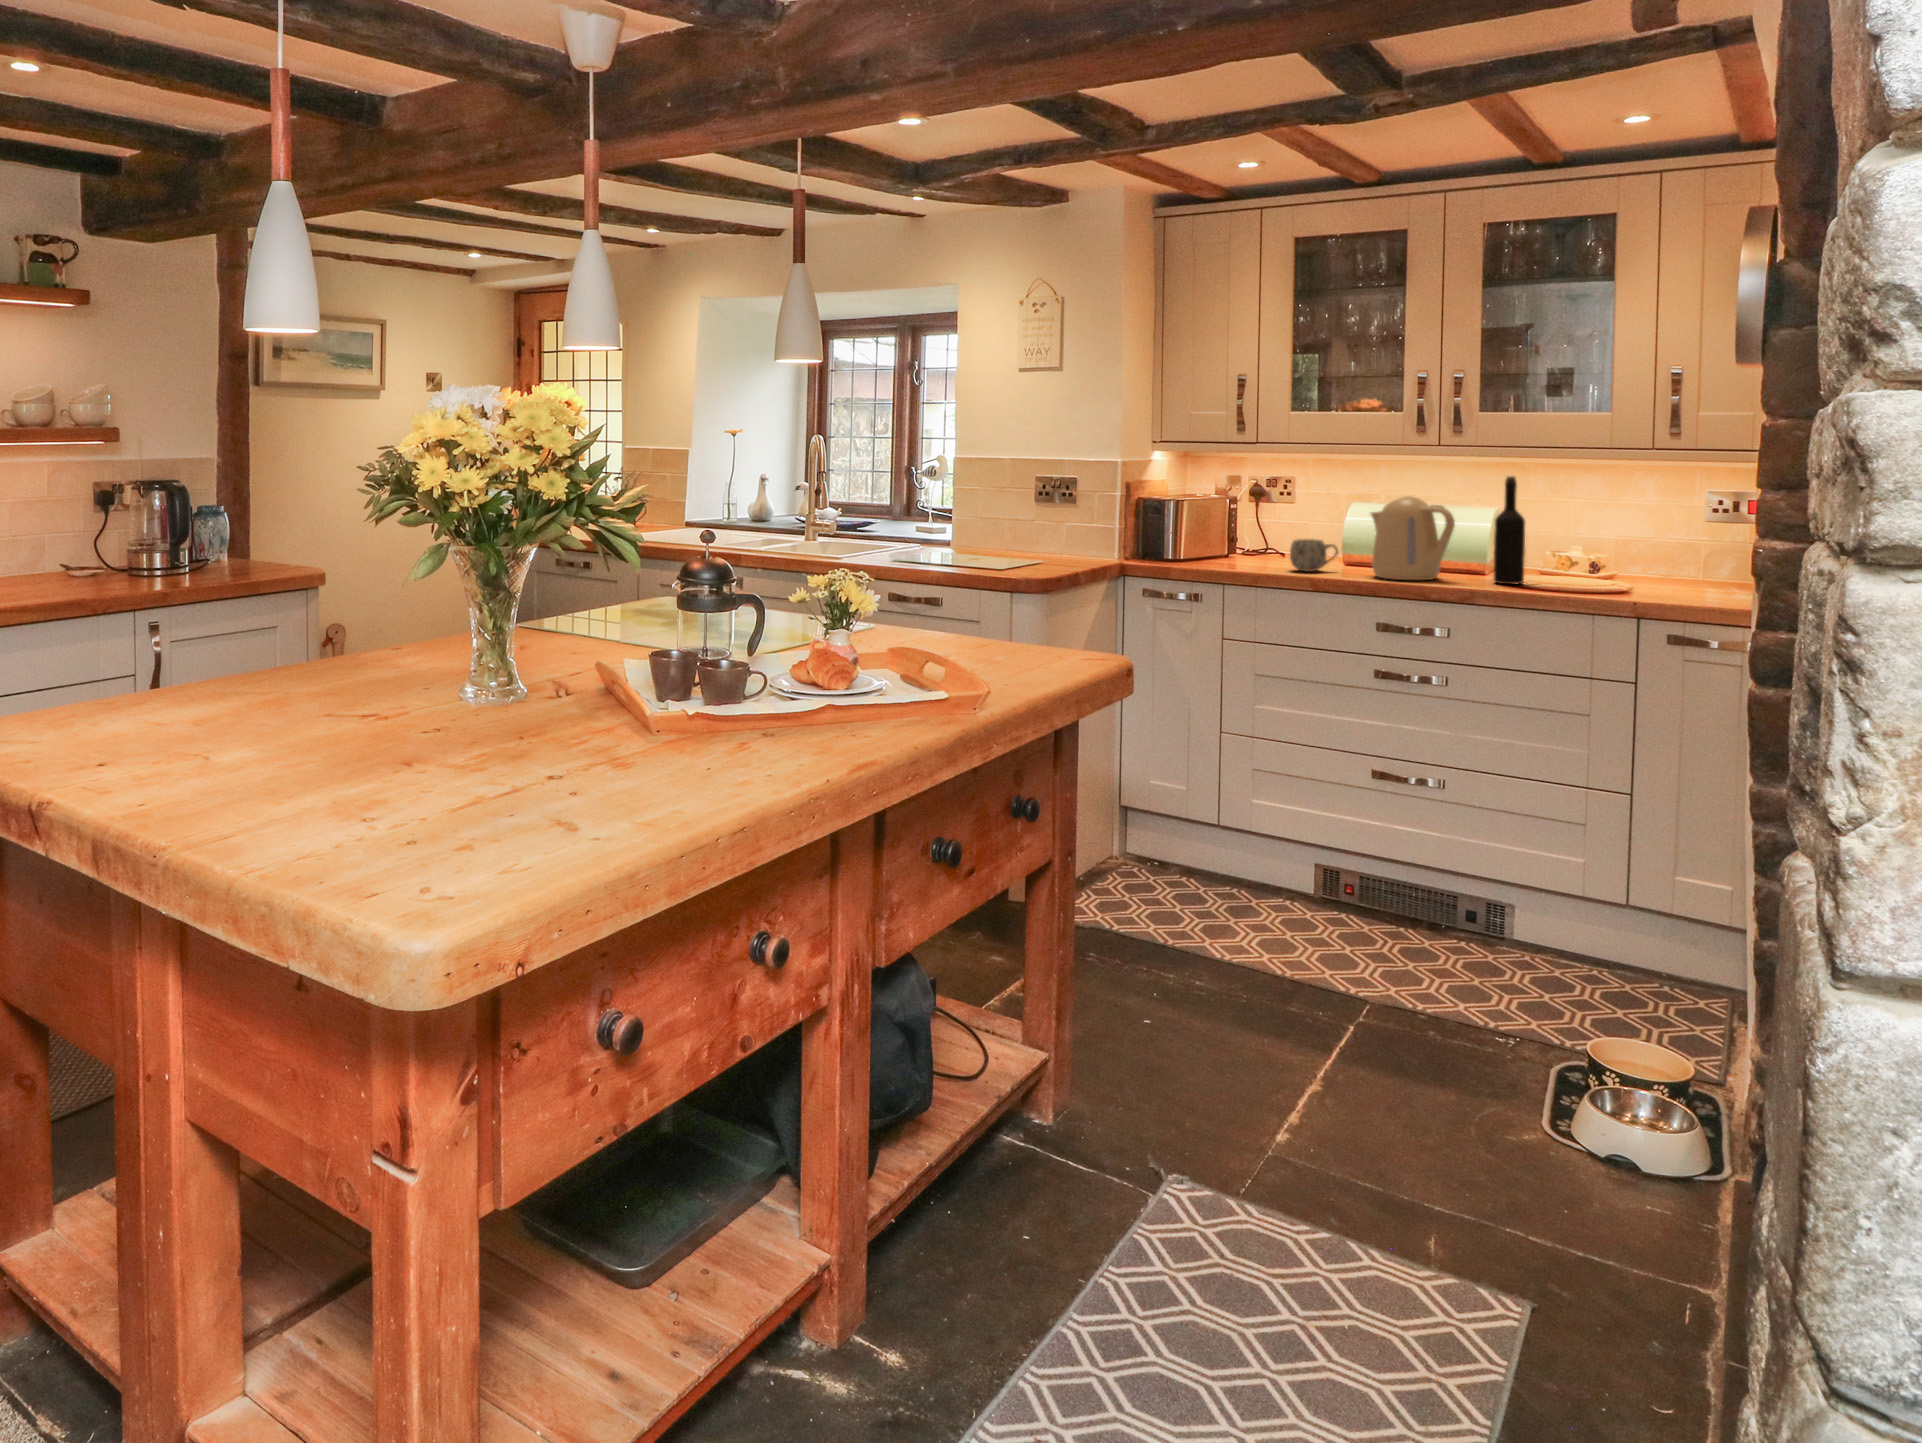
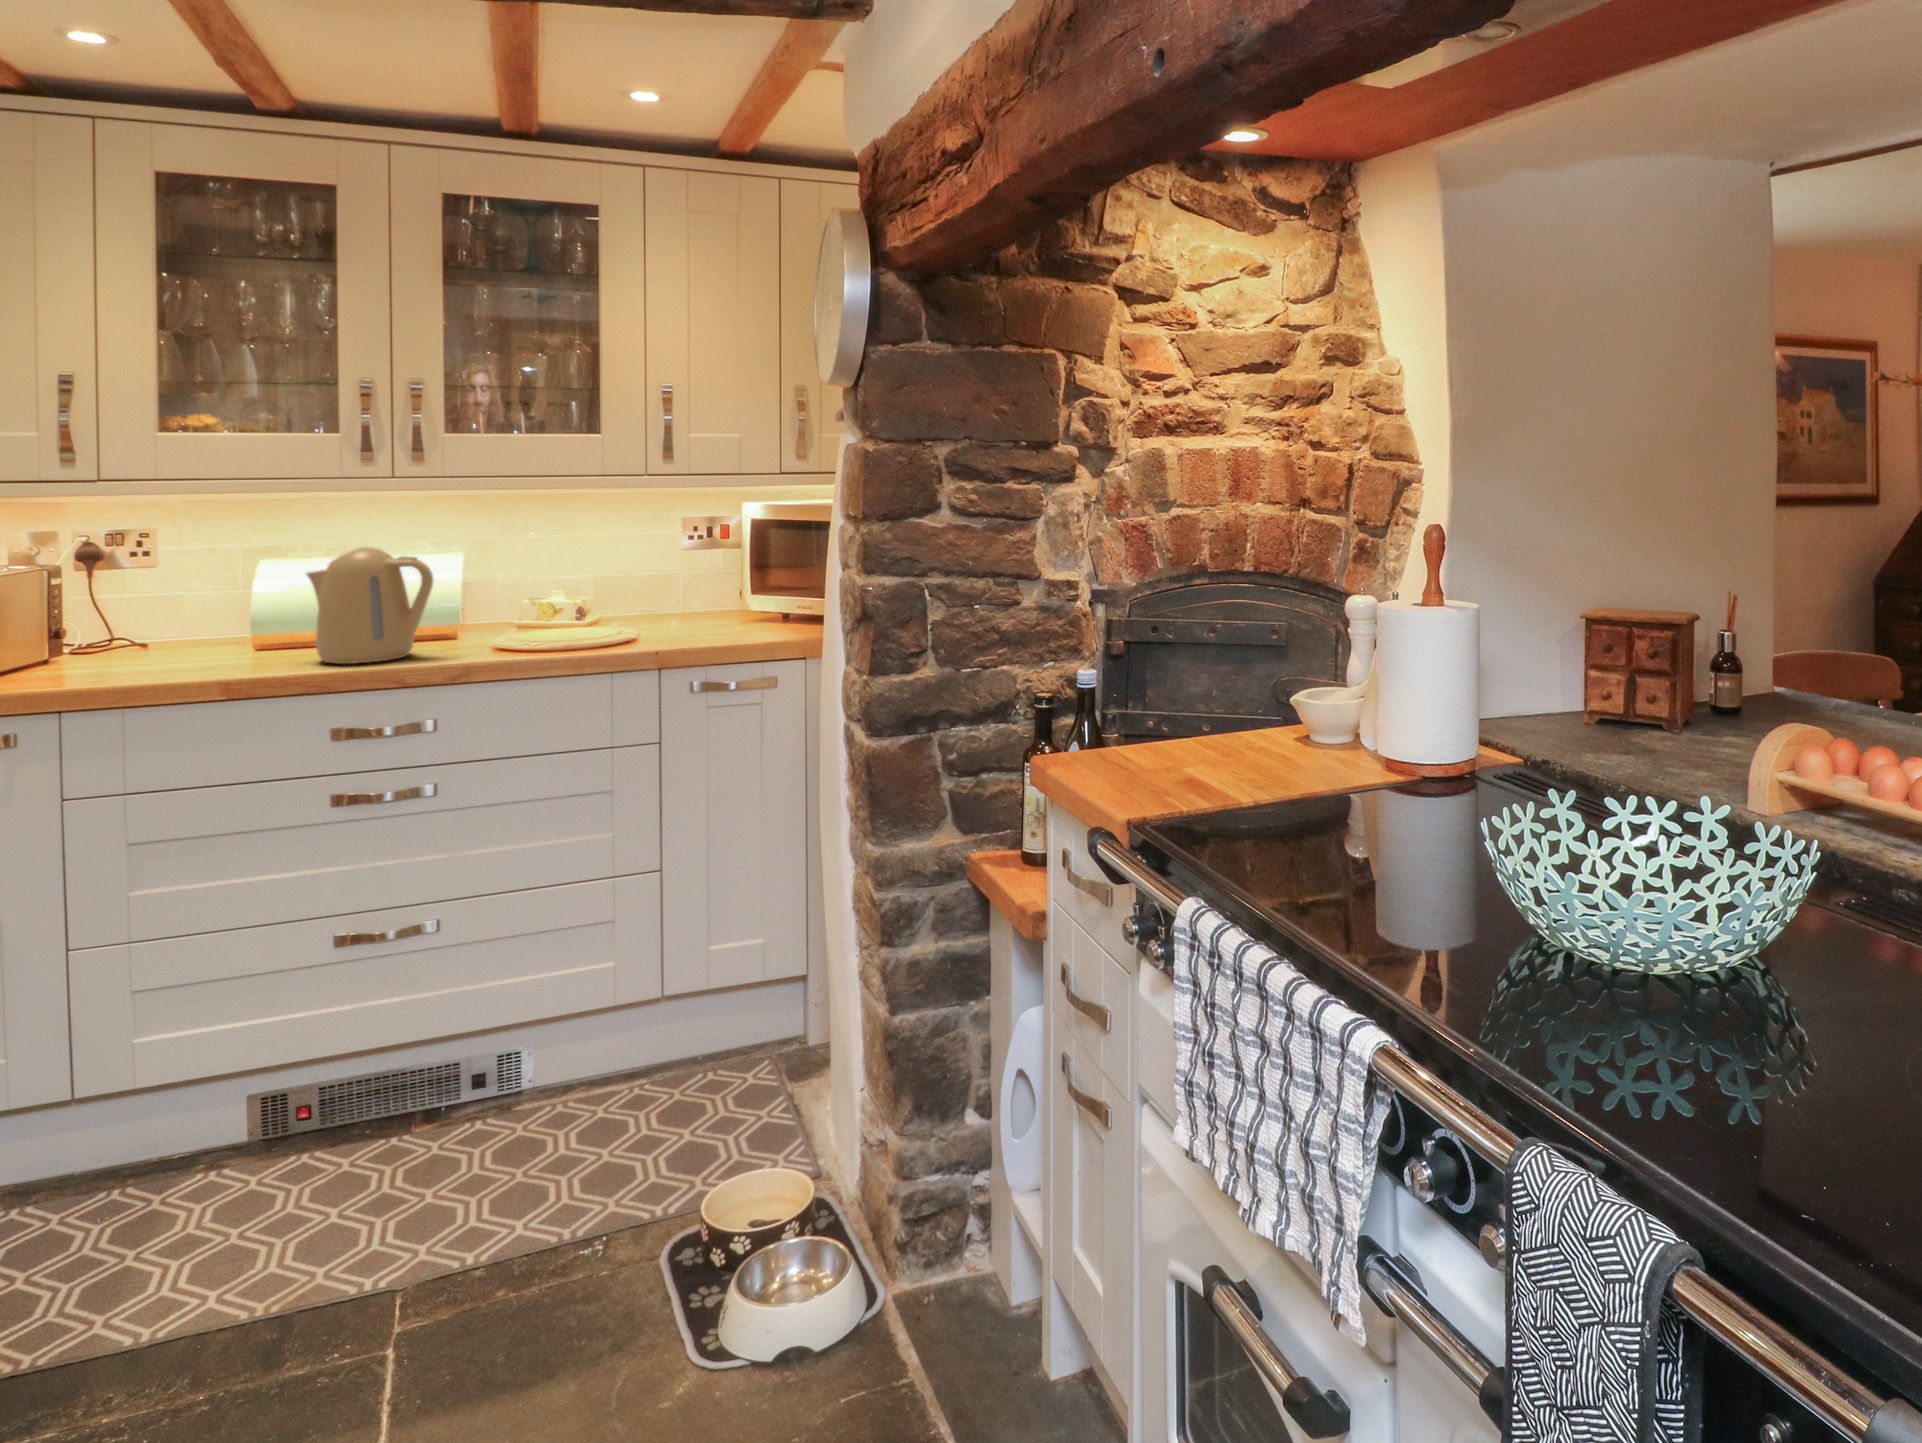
wine bottle: present [1494,476,1525,584] -> none [483,515,522,651]
mug: present [1290,539,1339,572] -> none [176,618,258,668]

